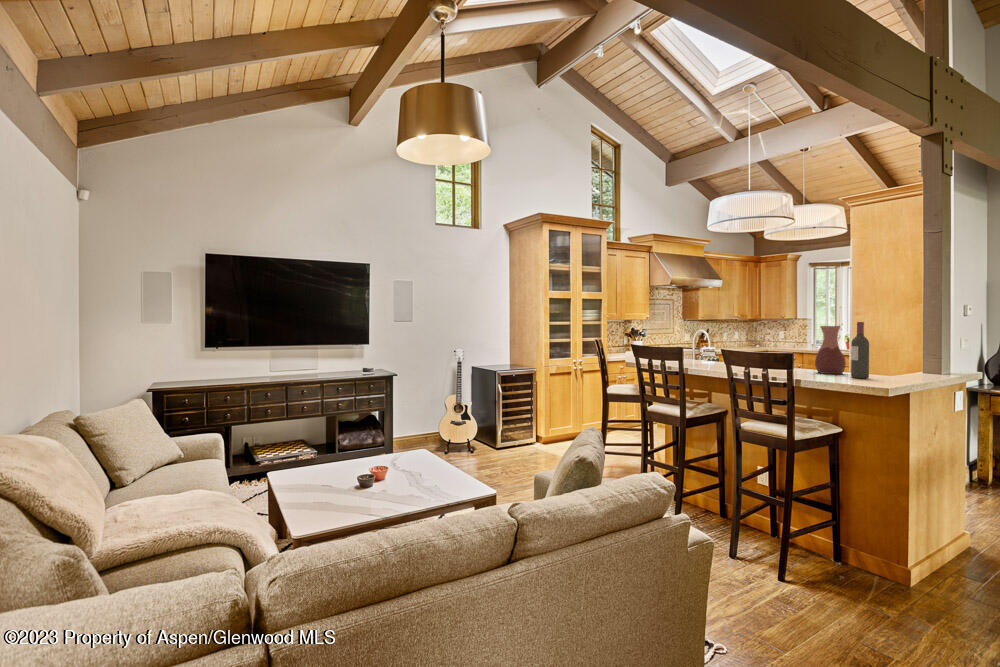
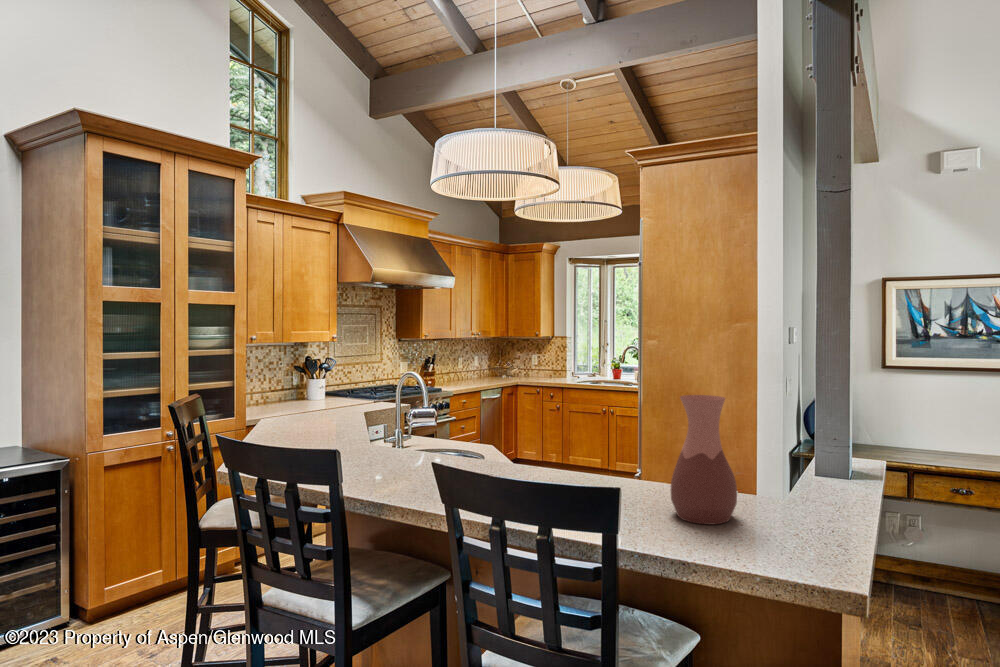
wine bottle: present [851,322,869,378] -> none [781,400,826,561]

